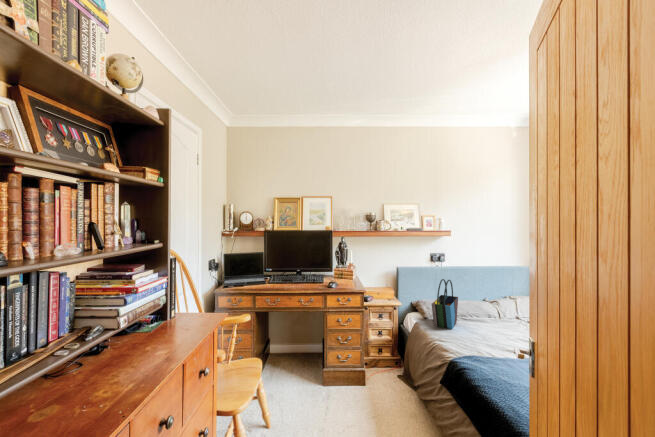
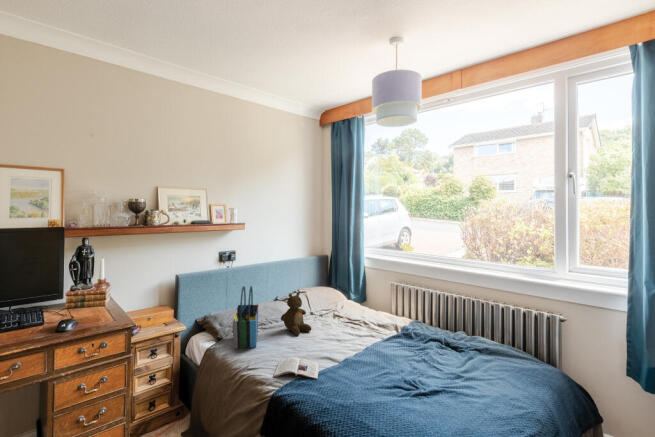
teddy bear: none [479,291,510,330] -> present [281,292,311,335]
magazine: none [458,340,505,361] -> present [274,357,319,379]

